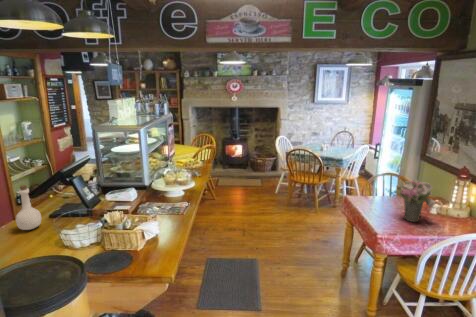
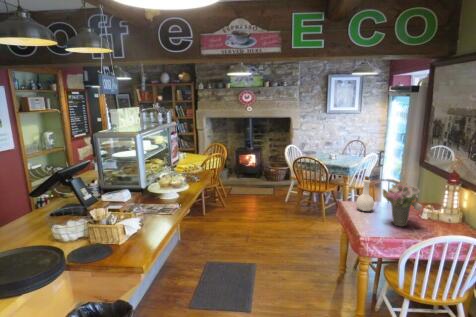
bottle: present [16,185,41,230] -> present [356,176,374,211]

